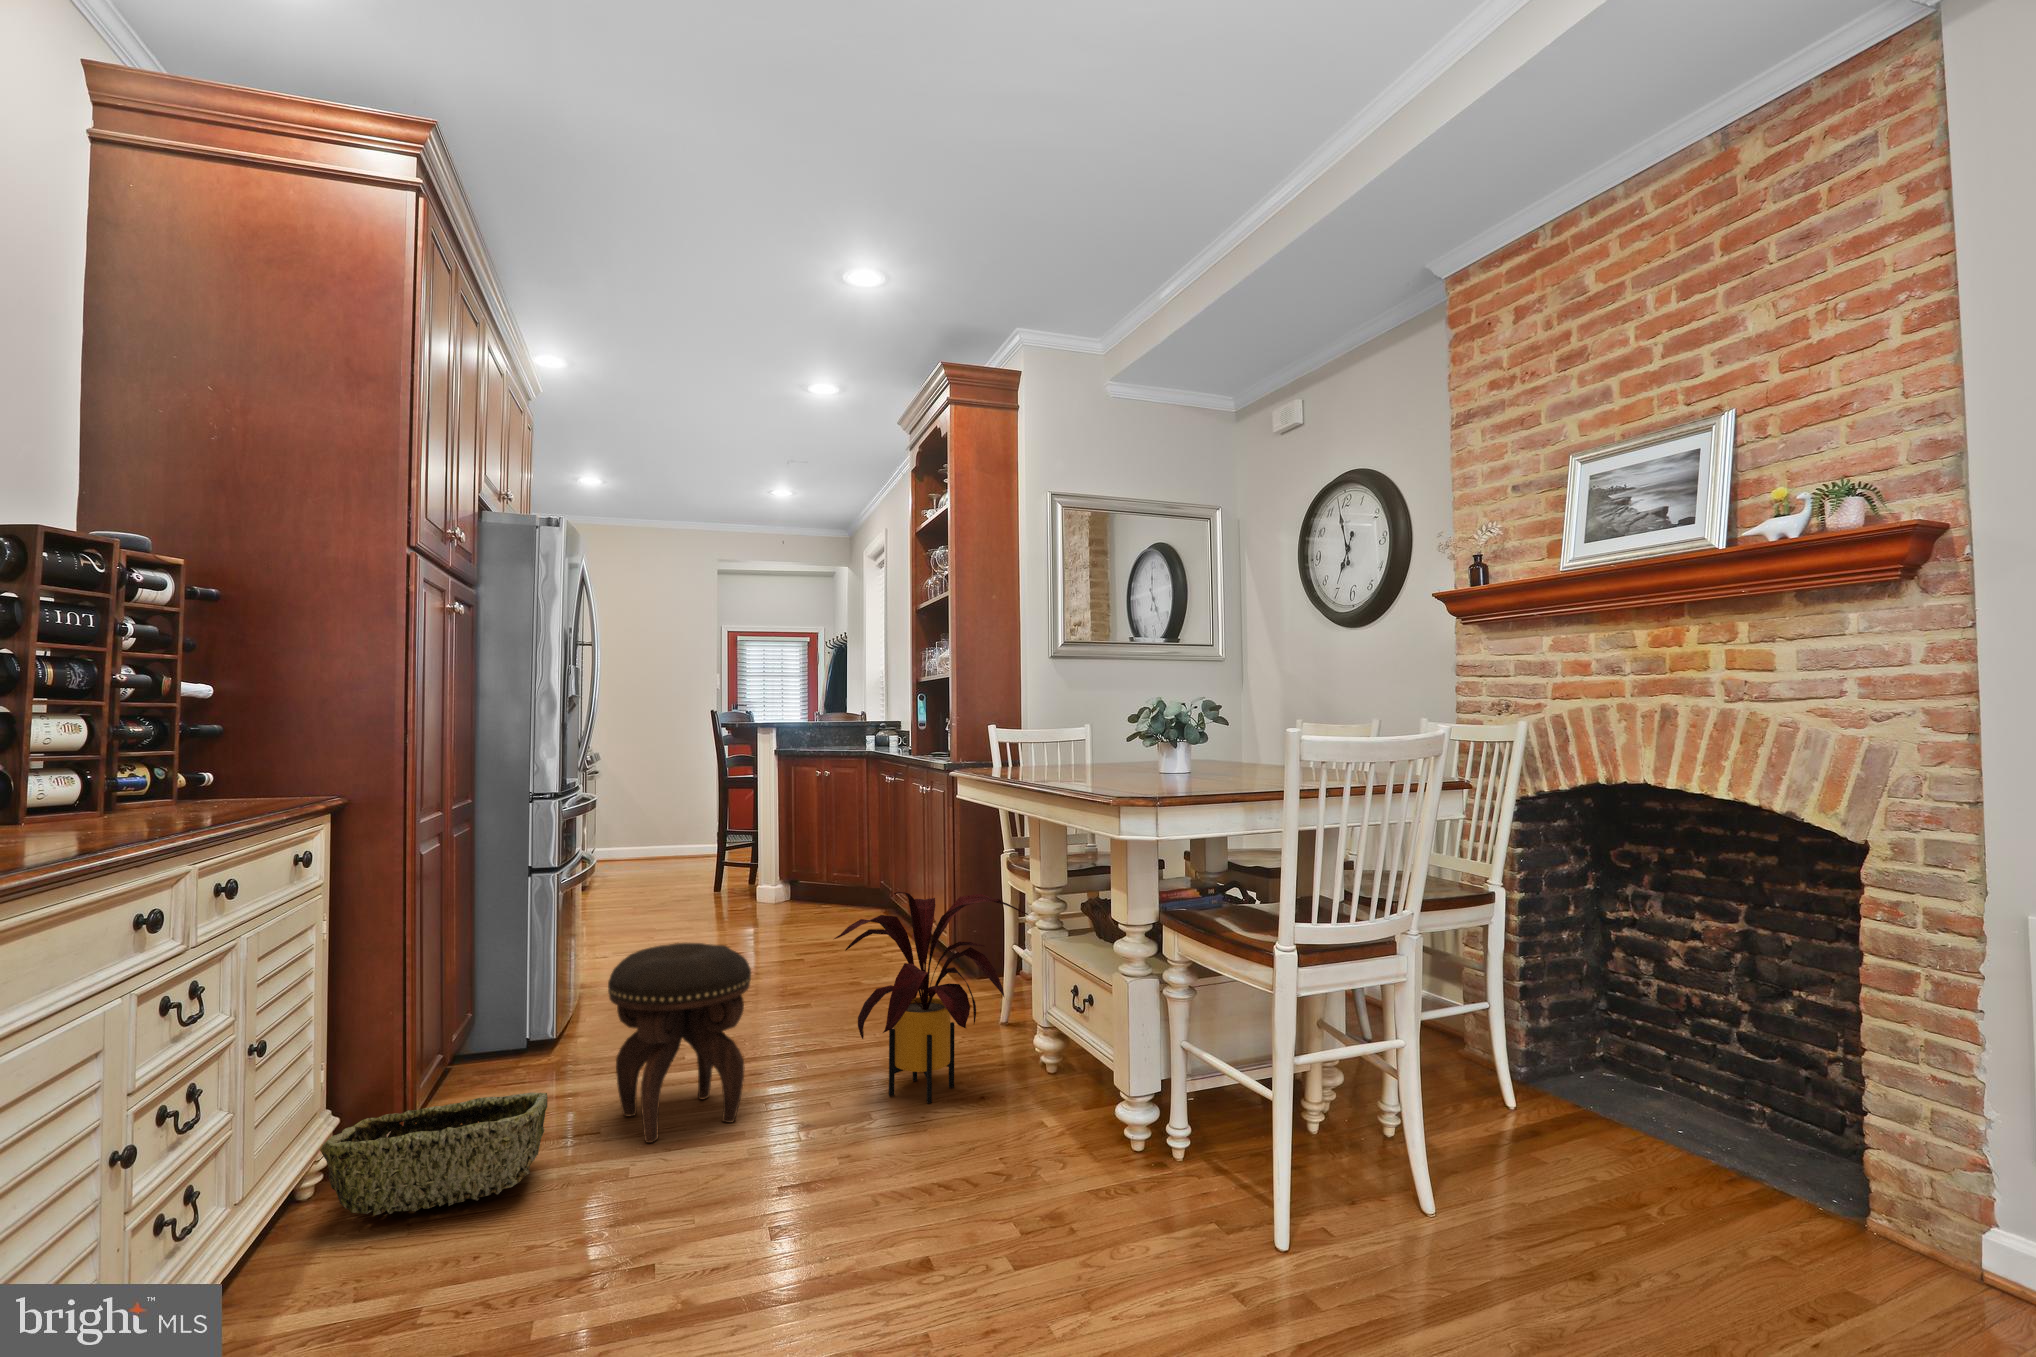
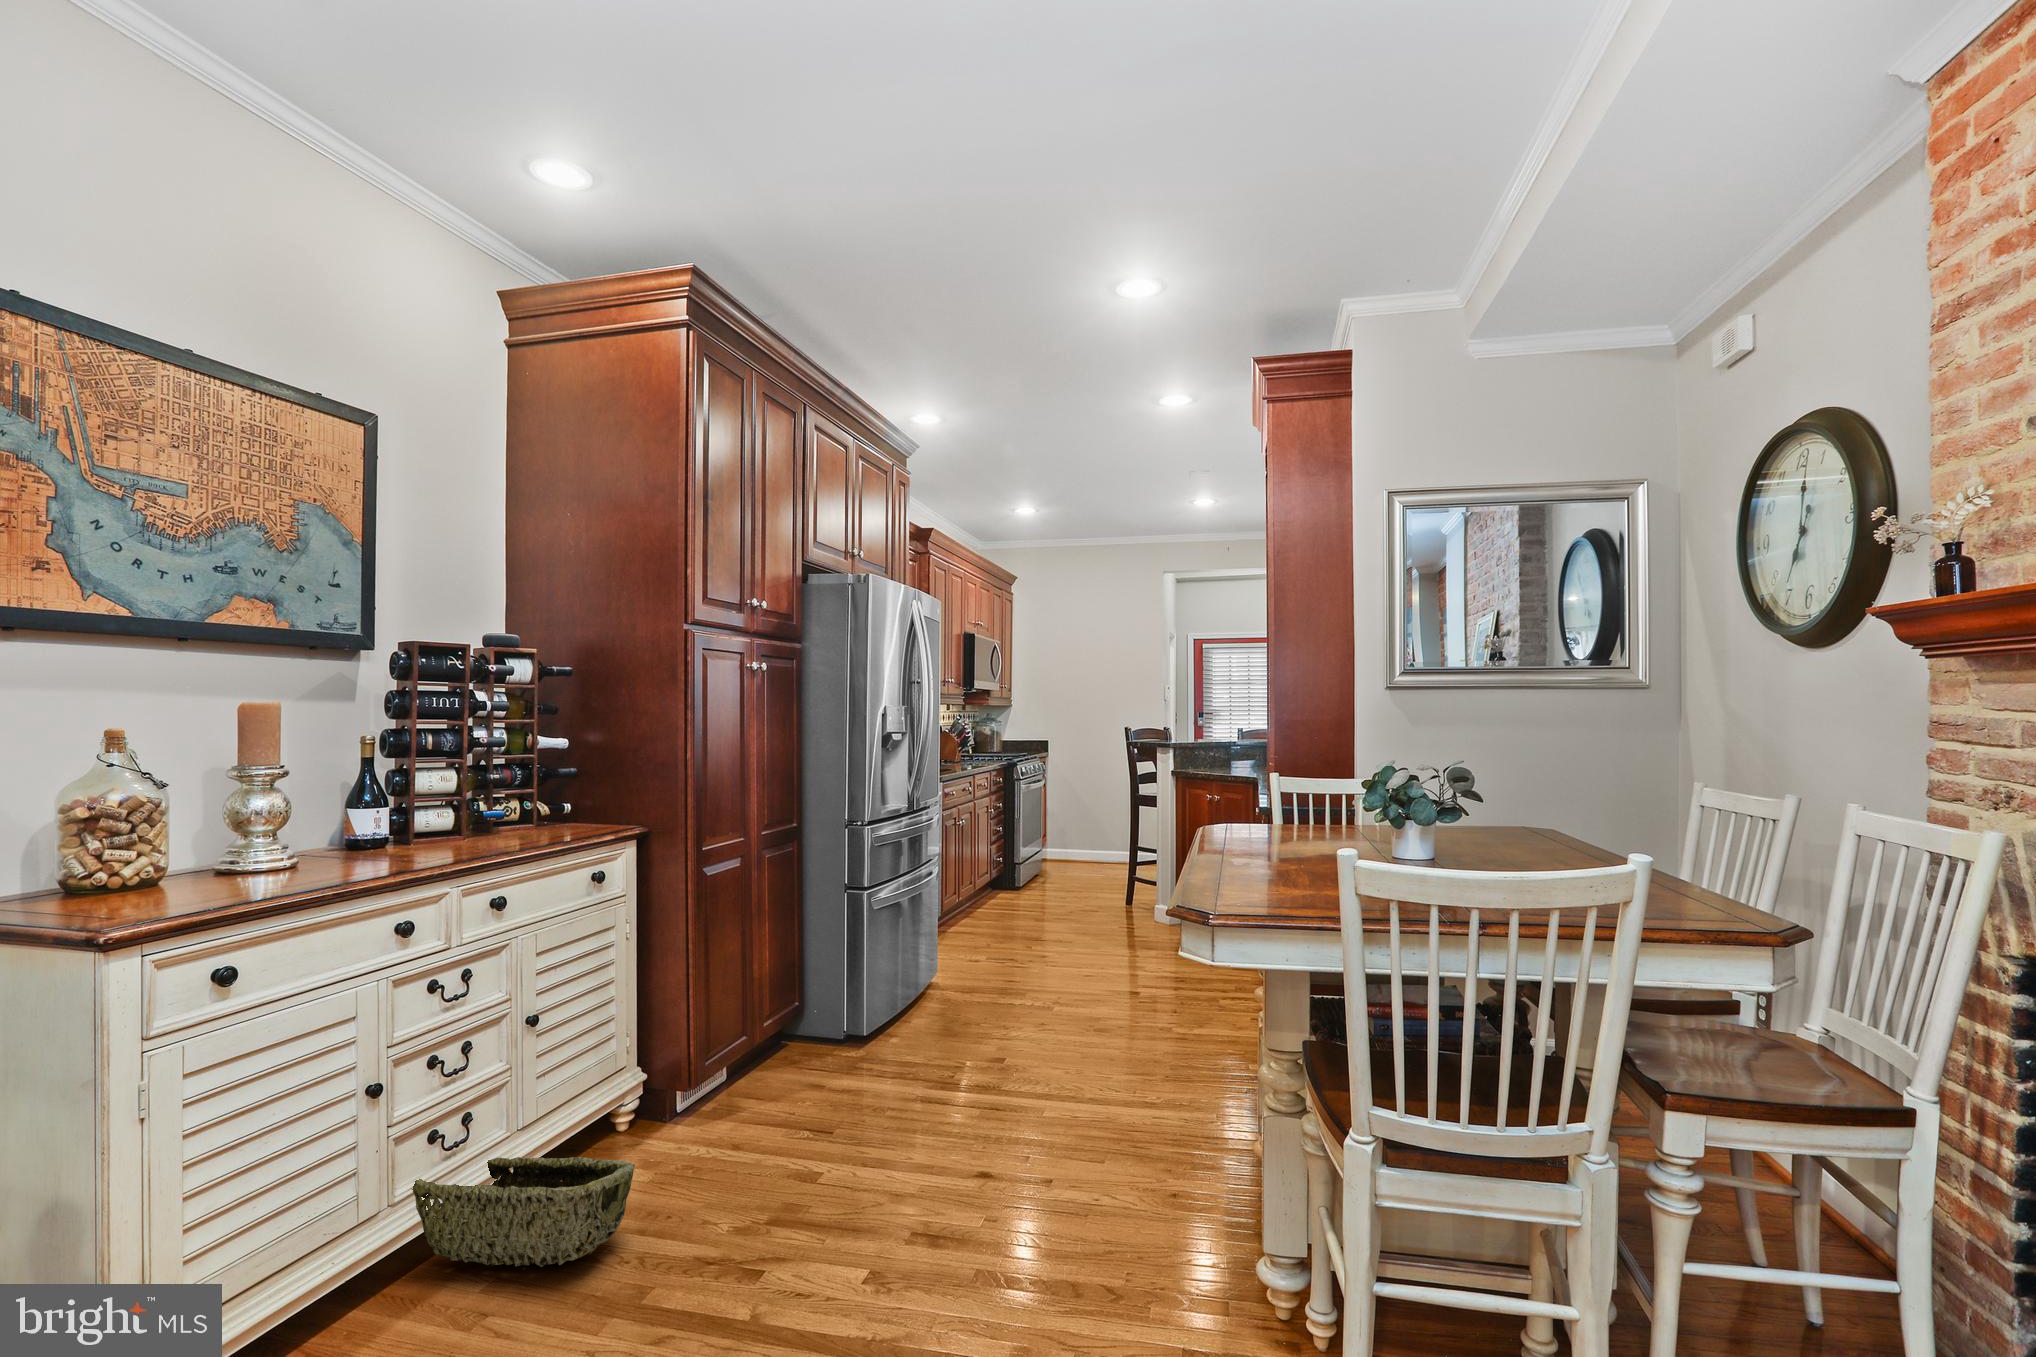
house plant: present [834,892,1028,1103] -> none [933,989,1212,1260]
footstool: present [608,943,751,1143] -> none [714,1017,869,1239]

